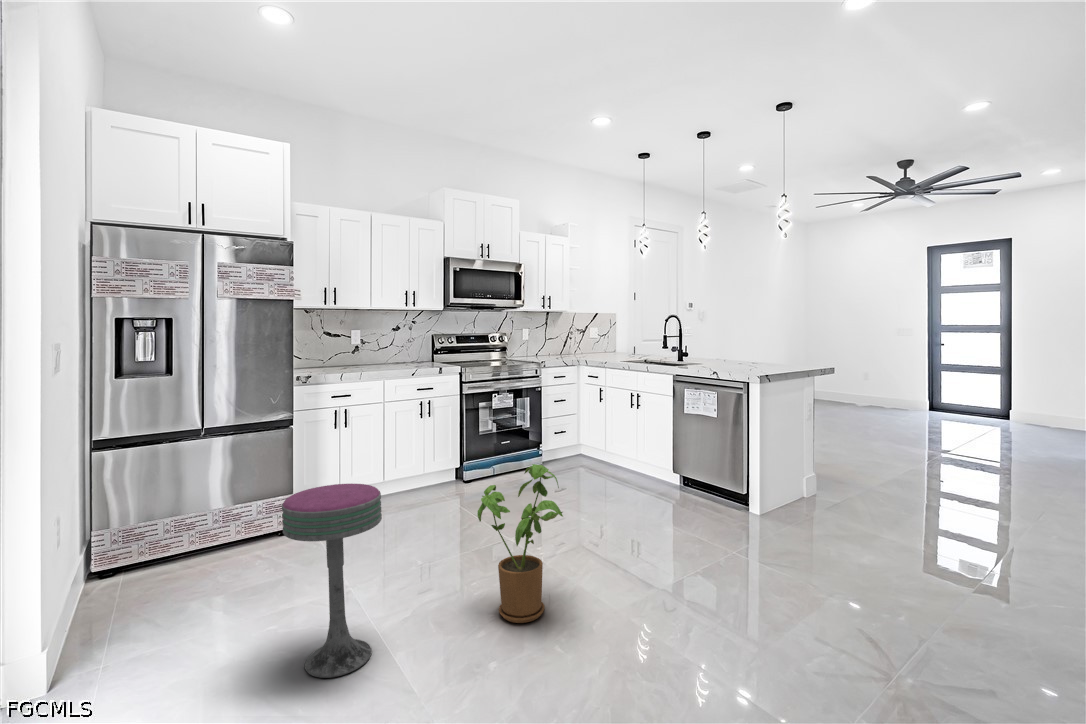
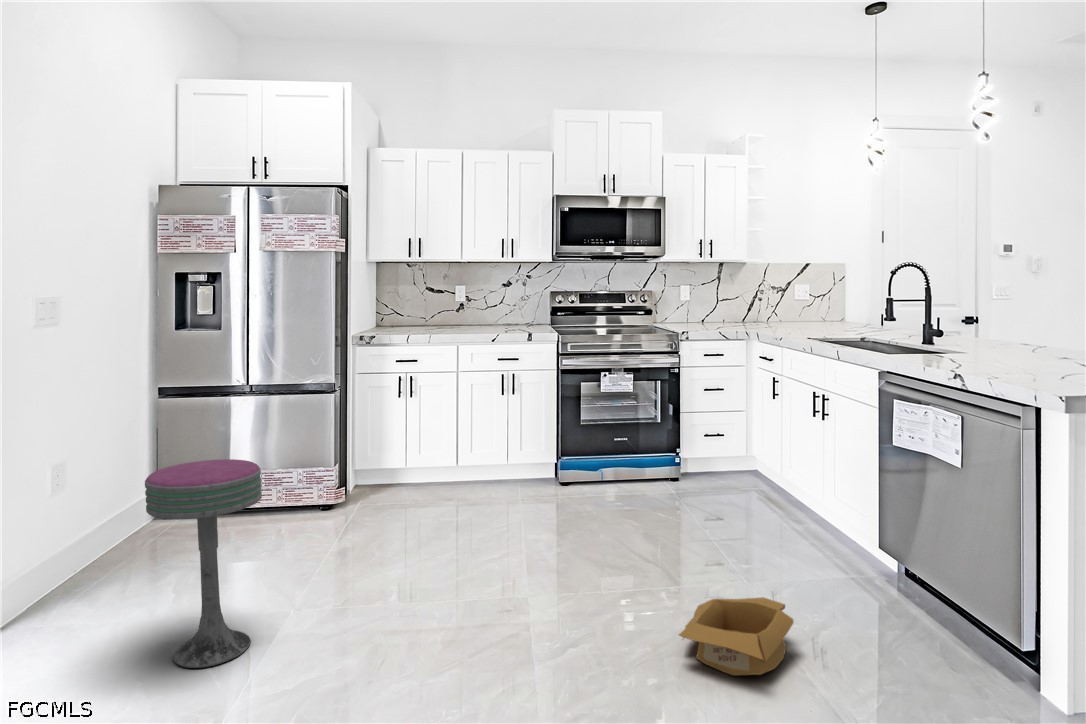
house plant: present [477,464,563,623] -> none [378,468,492,673]
cardboard box: none [658,522,730,569] -> present [679,597,794,675]

